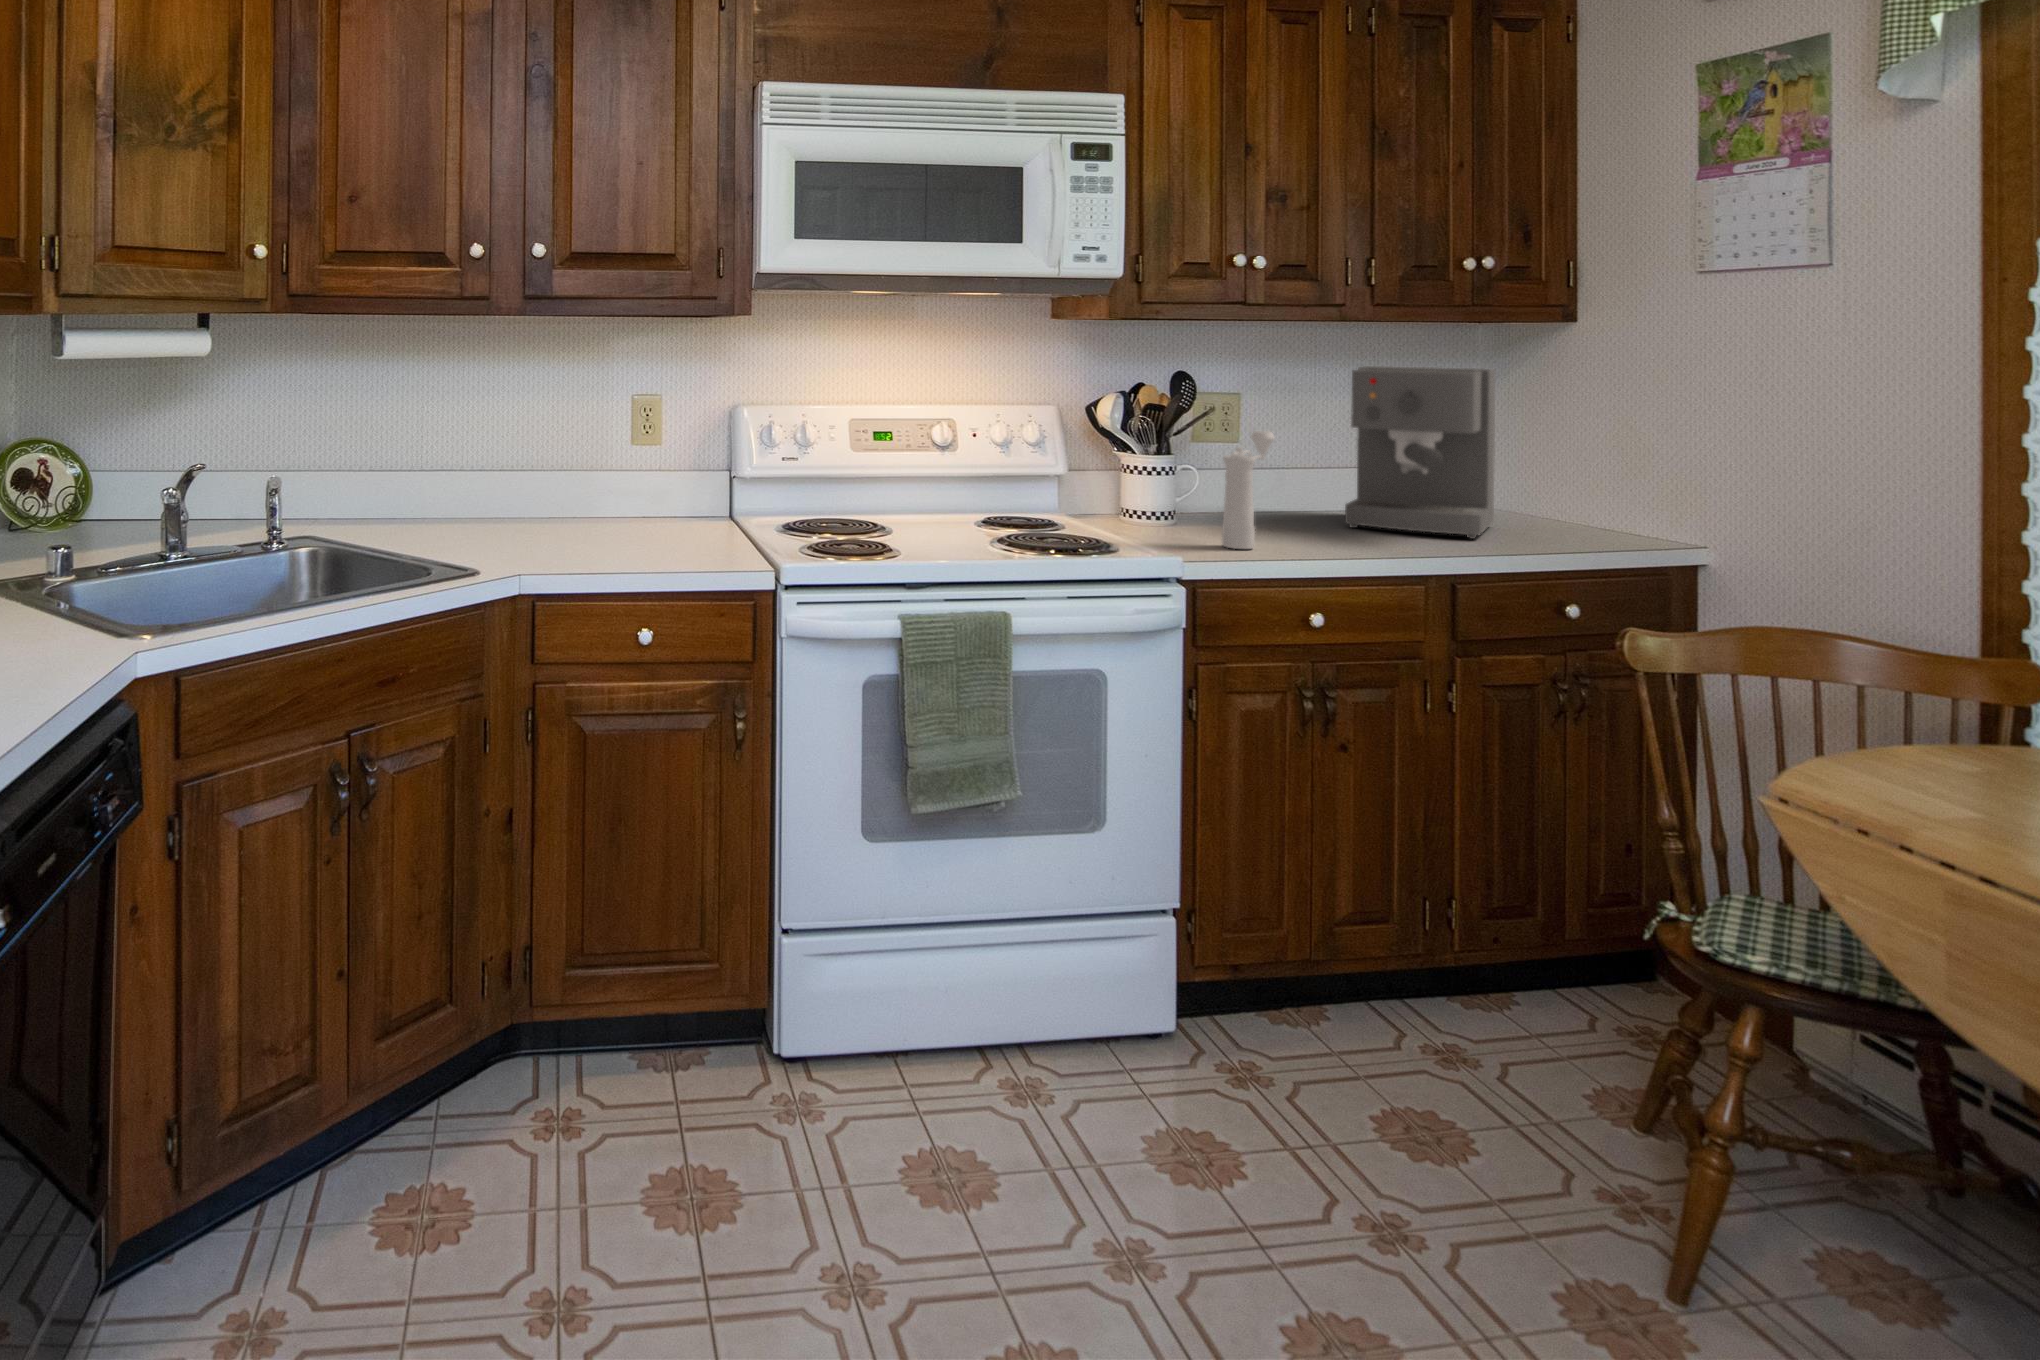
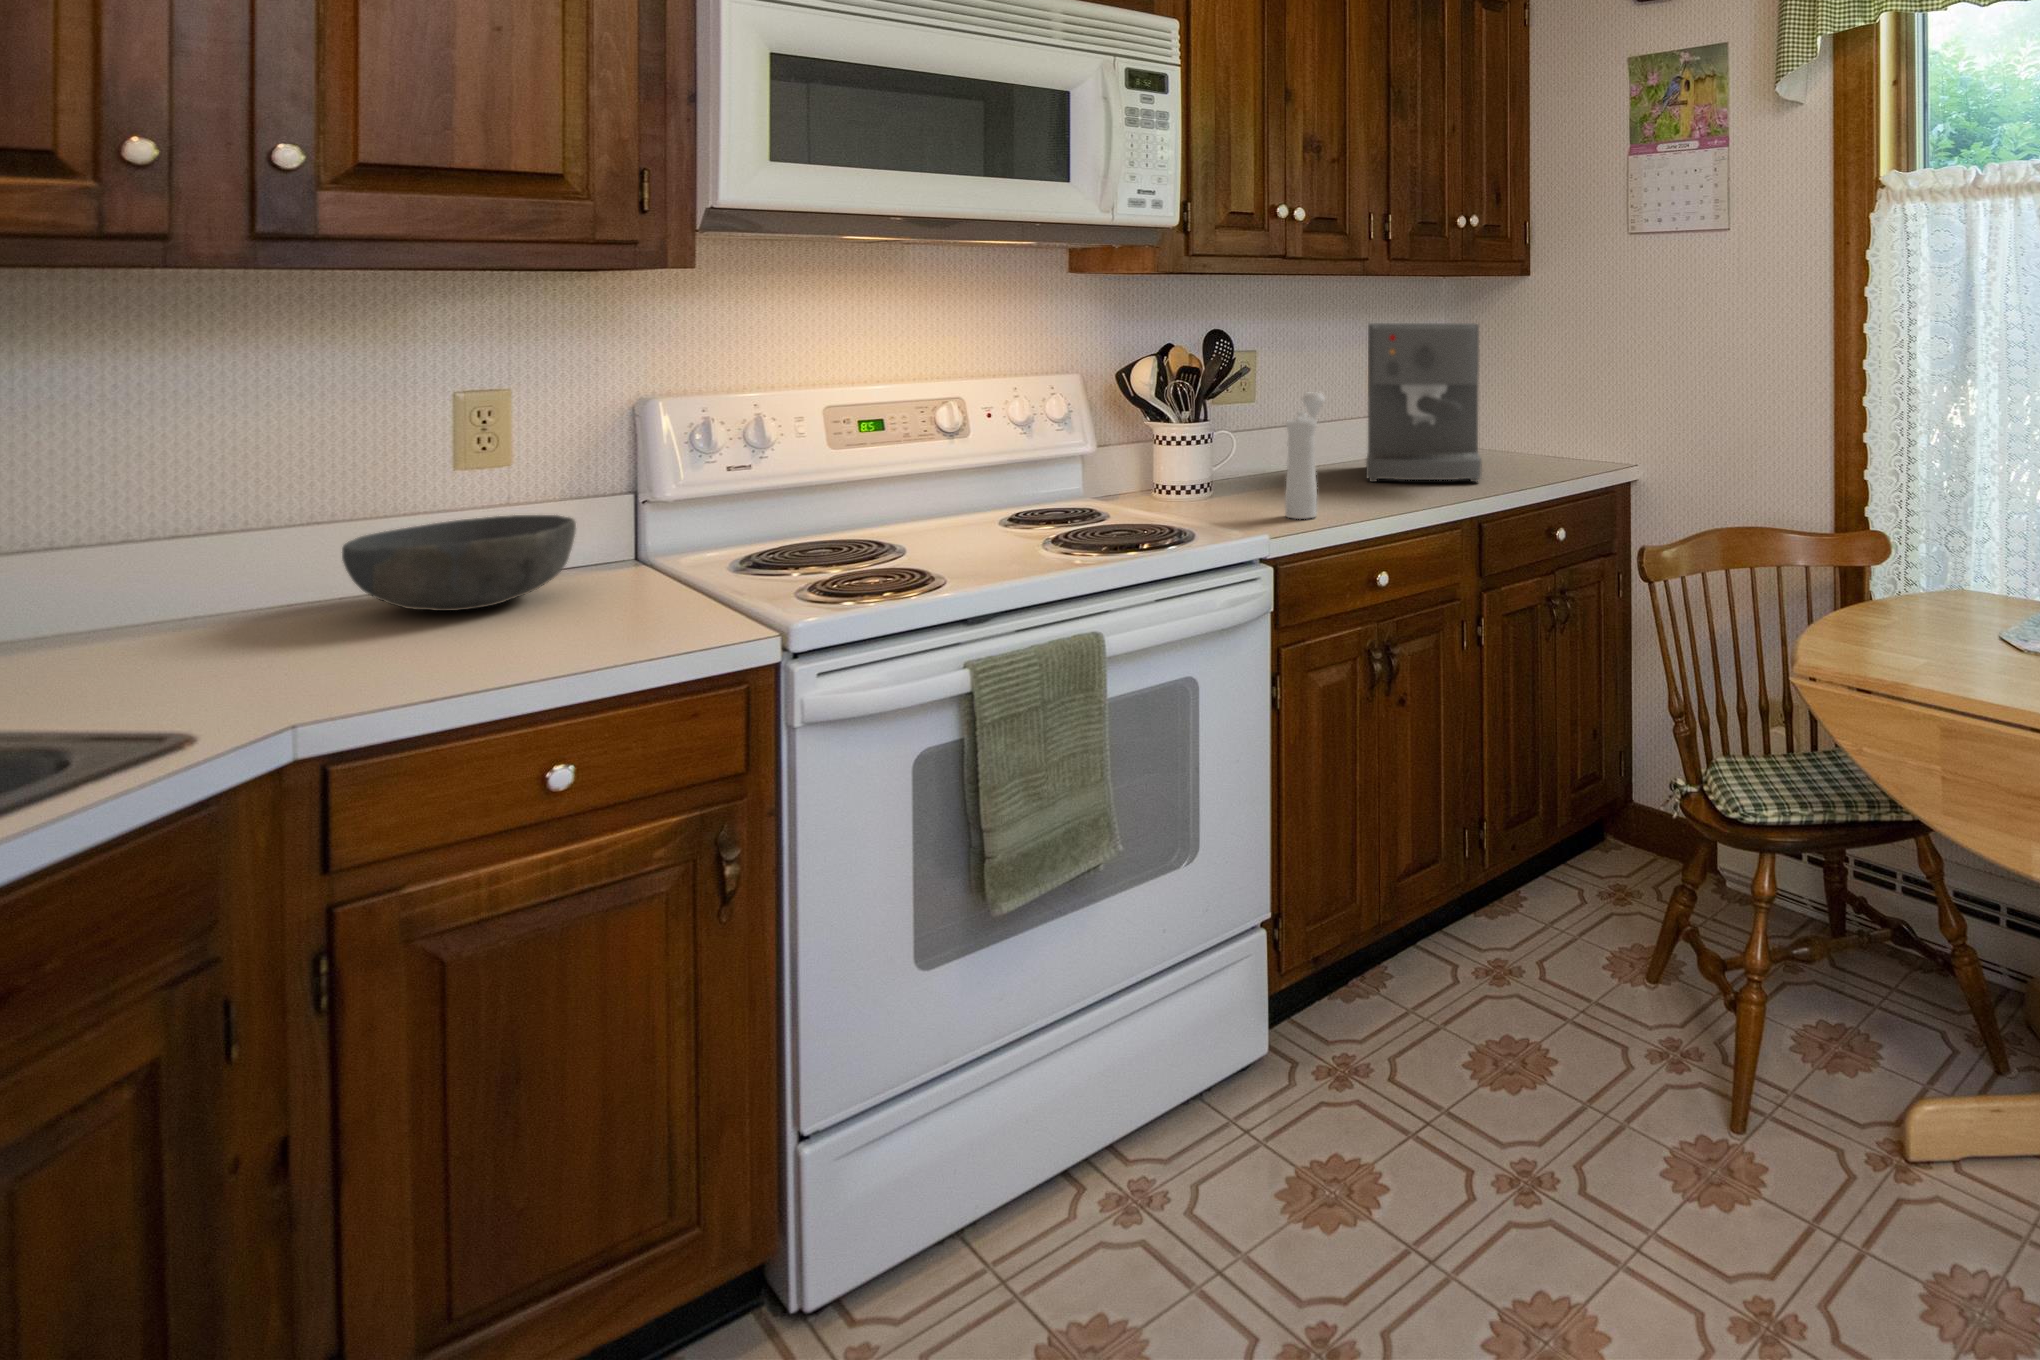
bowl: none [553,480,672,535] -> present [342,515,576,611]

